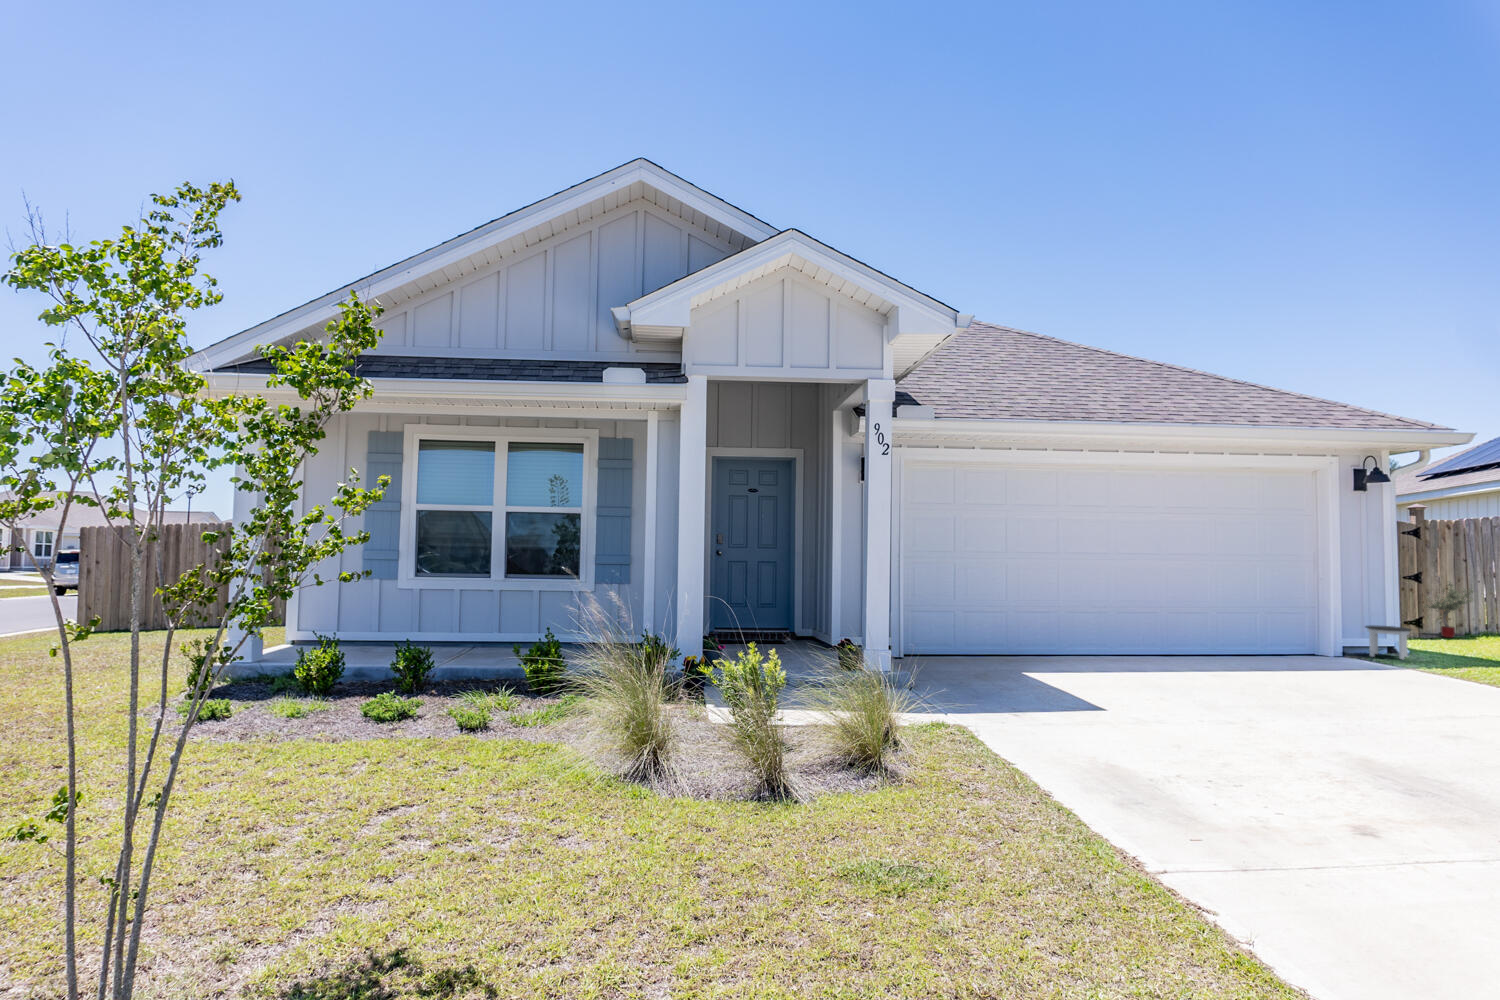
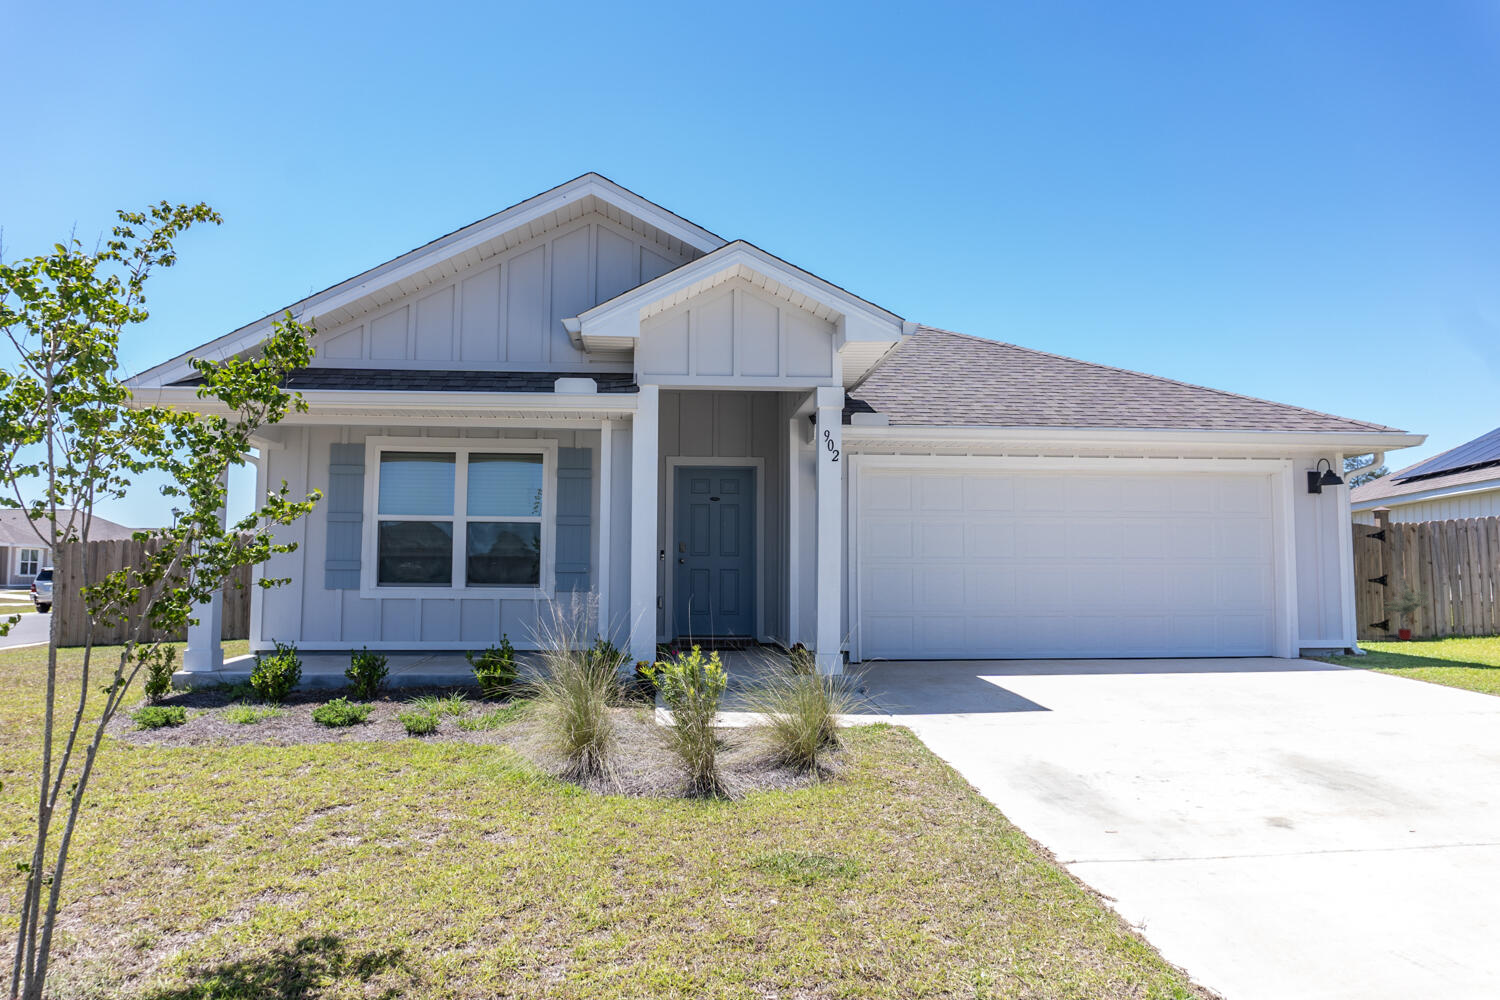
round table: present [1366,625,1412,660] -> none [1319,628,1364,661]

